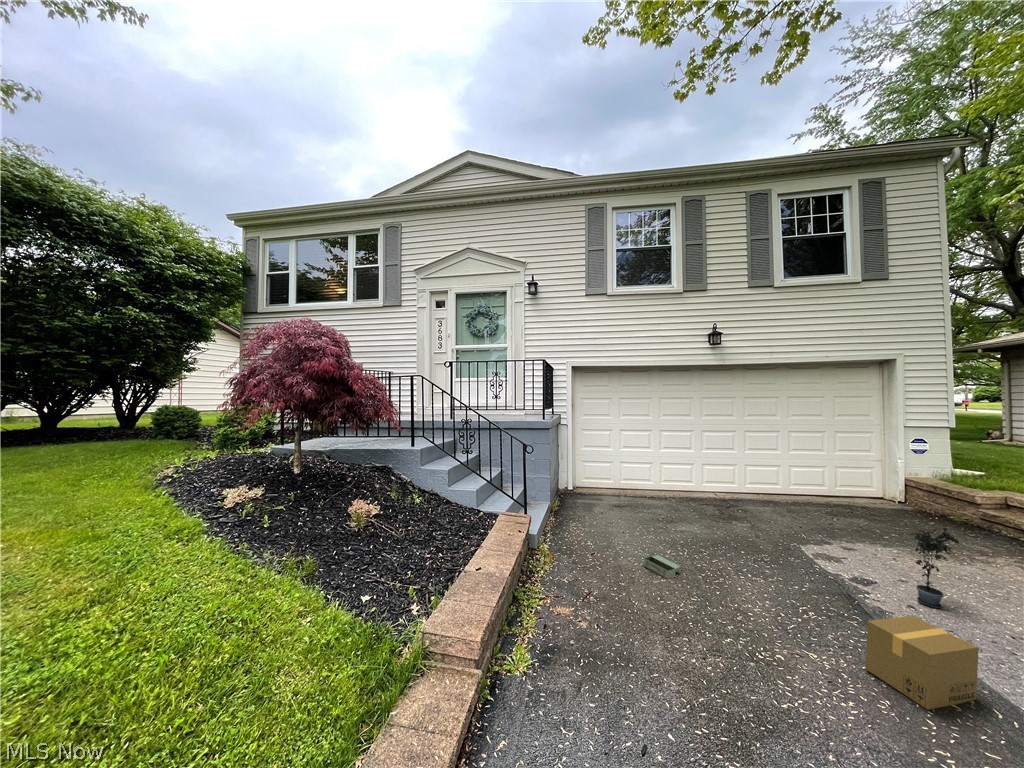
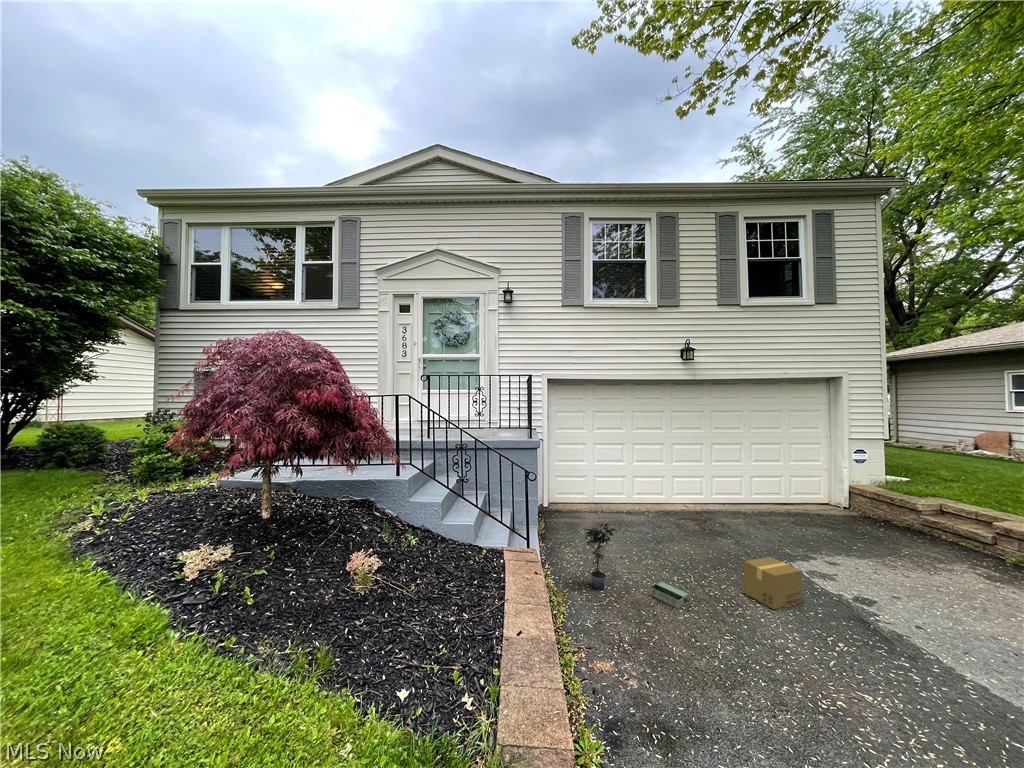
potted plant: present [910,528,959,608] -> present [585,523,616,589]
cardboard box: present [866,616,979,710] -> present [743,557,803,609]

